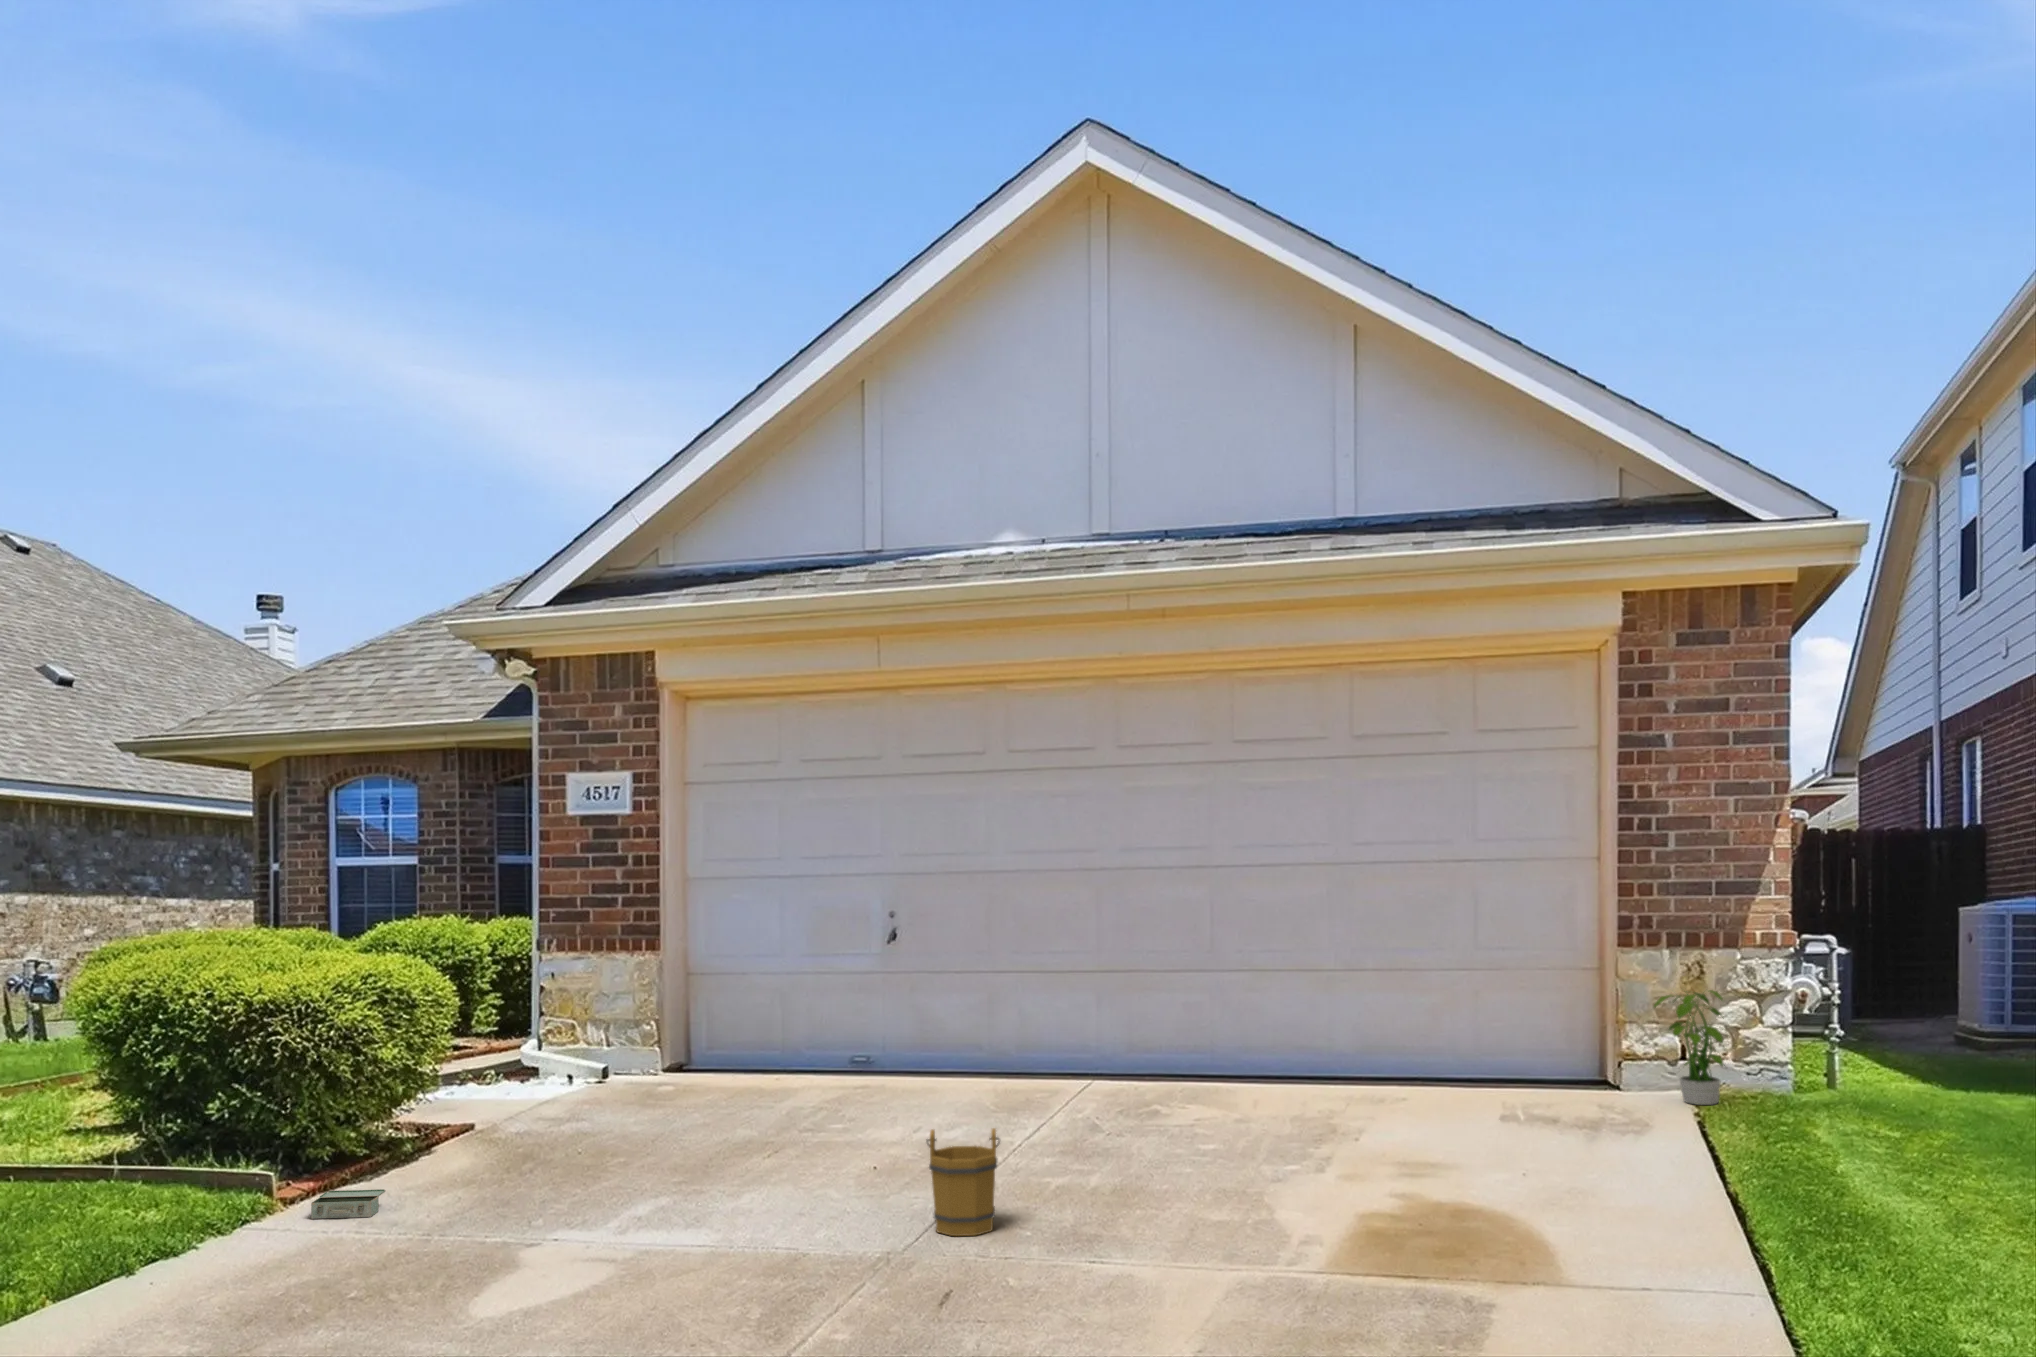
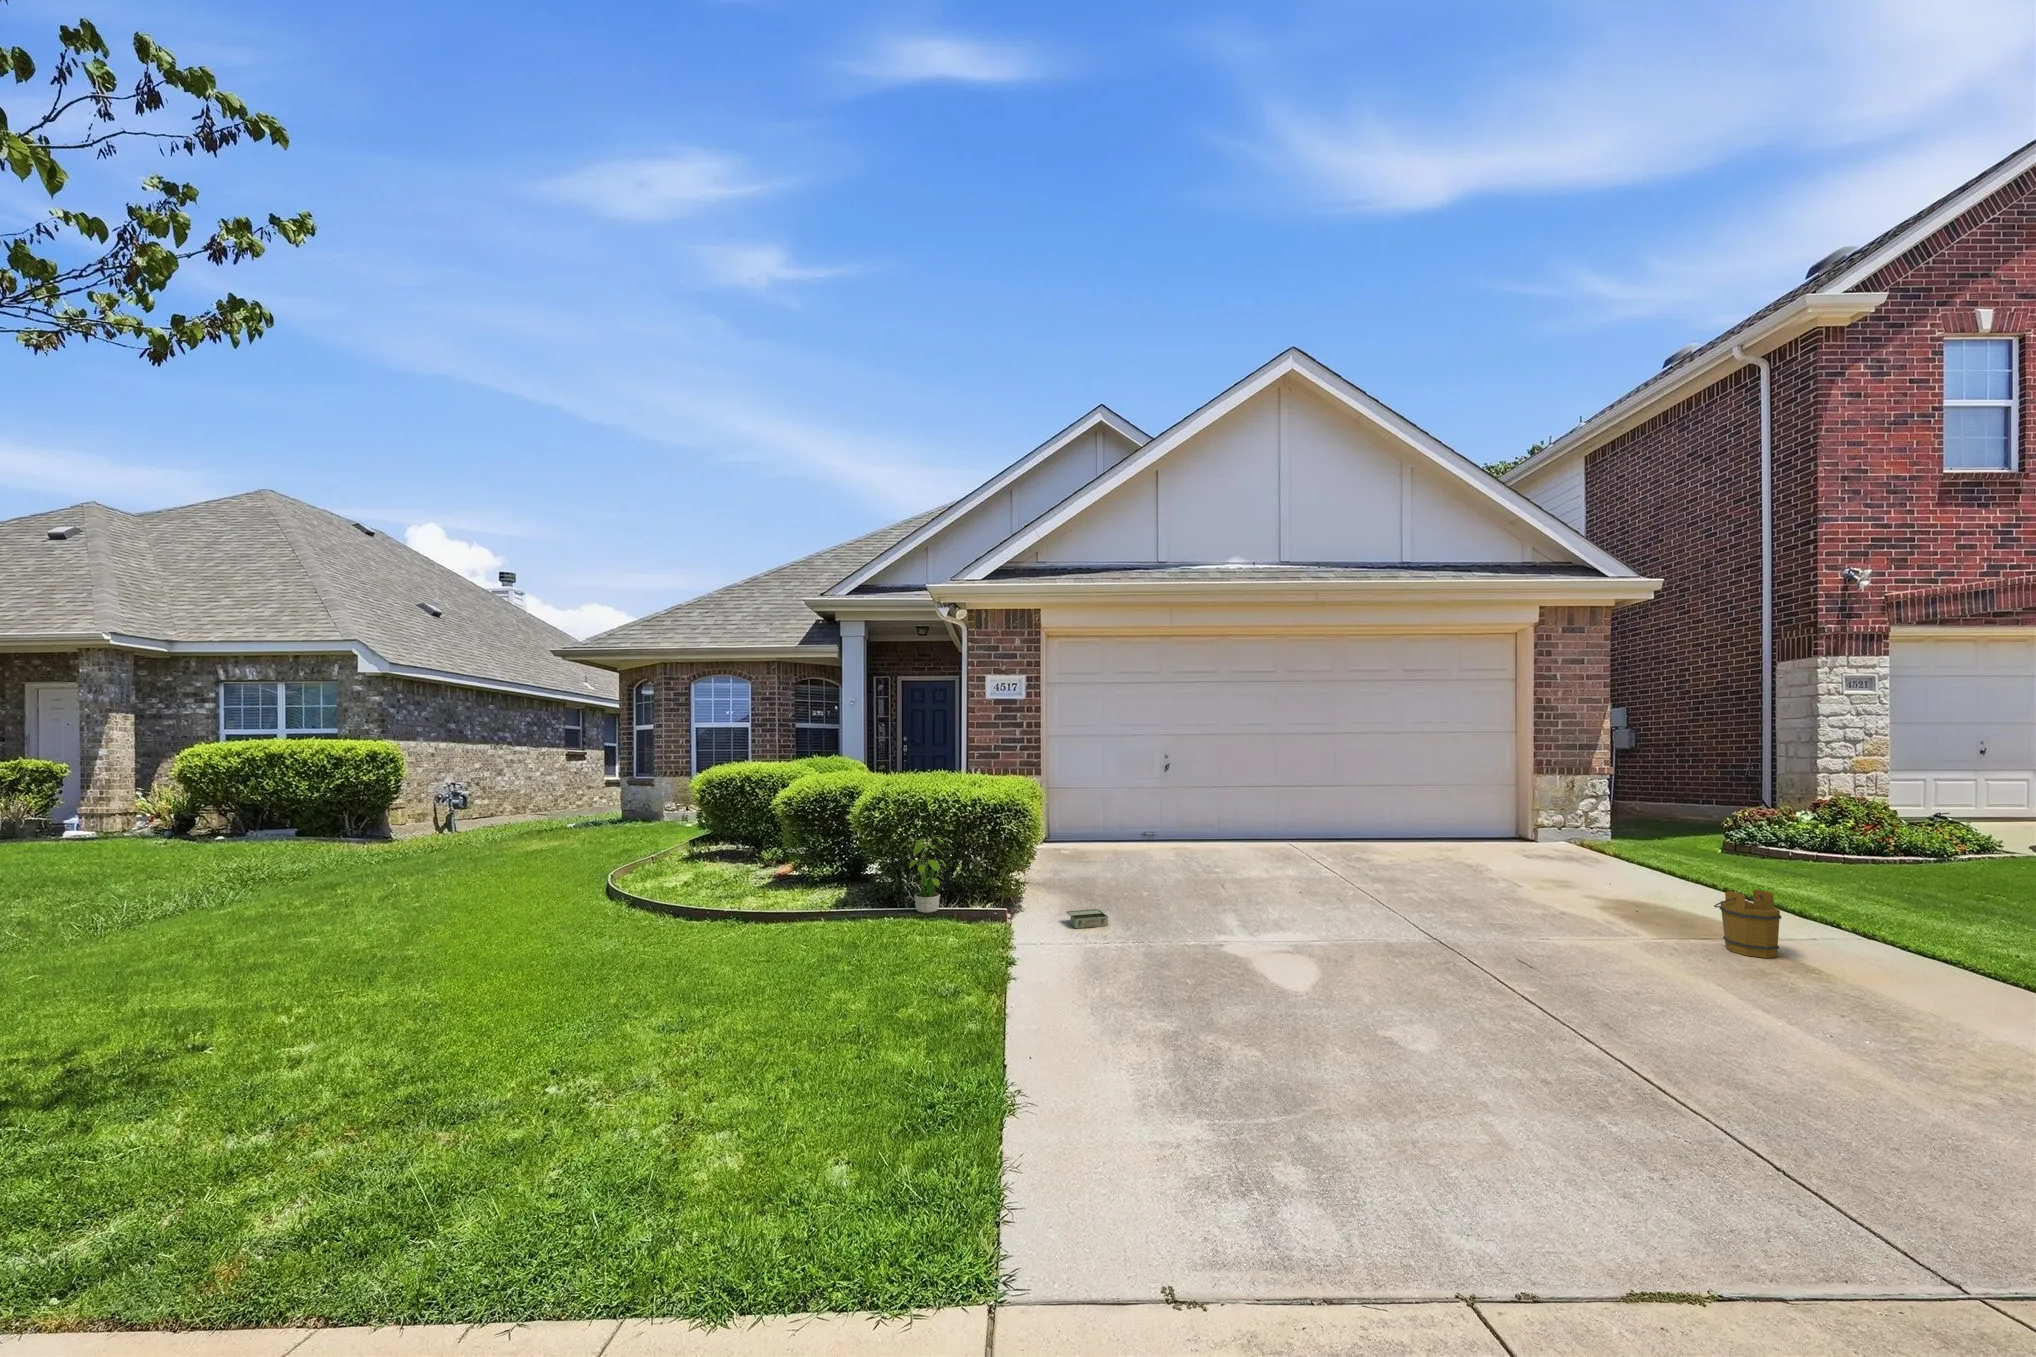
potted plant: present [1653,990,1725,1105] -> present [900,837,946,913]
bucket: present [926,1128,1000,1236] -> present [1714,889,1781,958]

